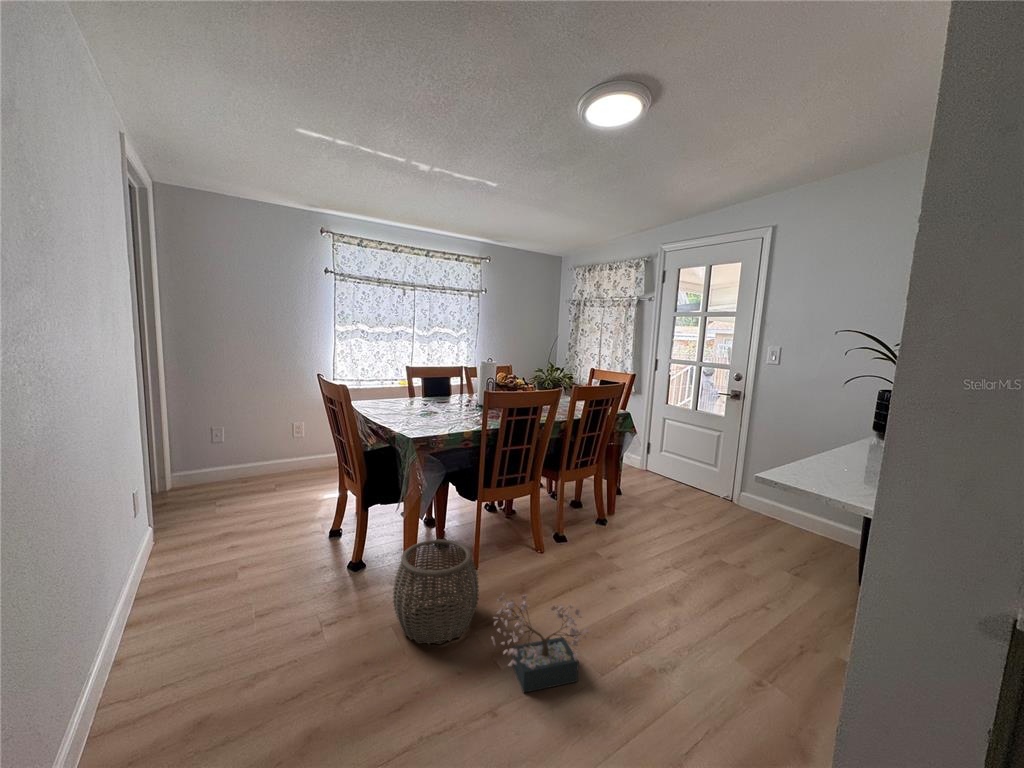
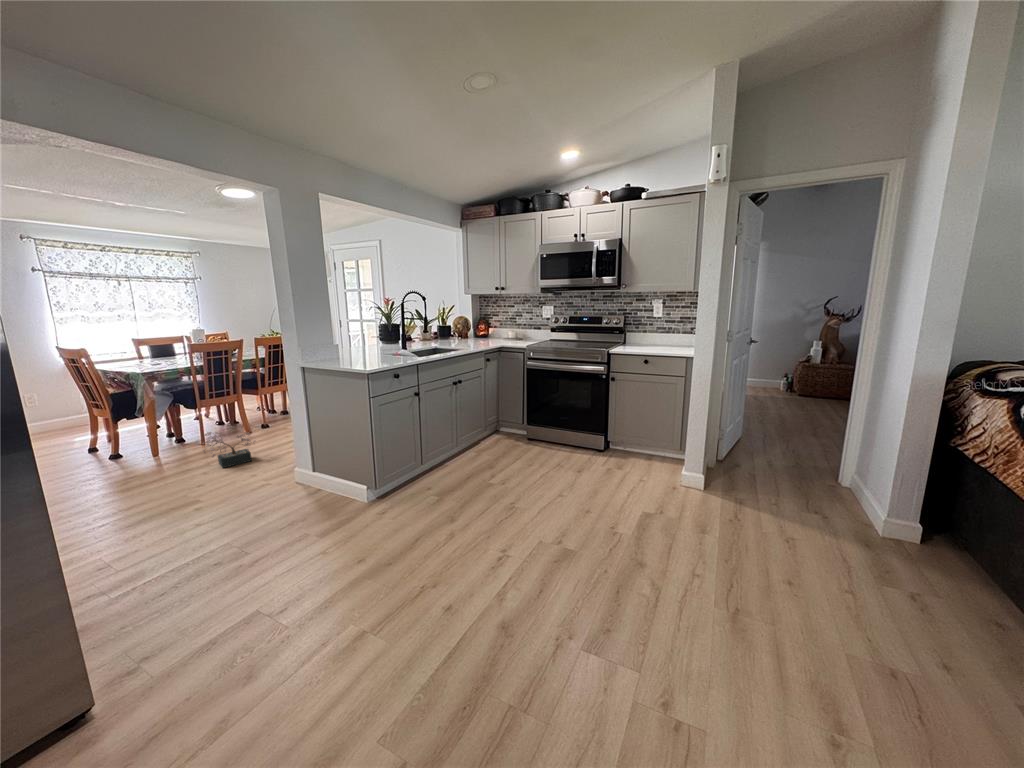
woven basket: present [393,539,479,644] -> none [143,423,199,469]

